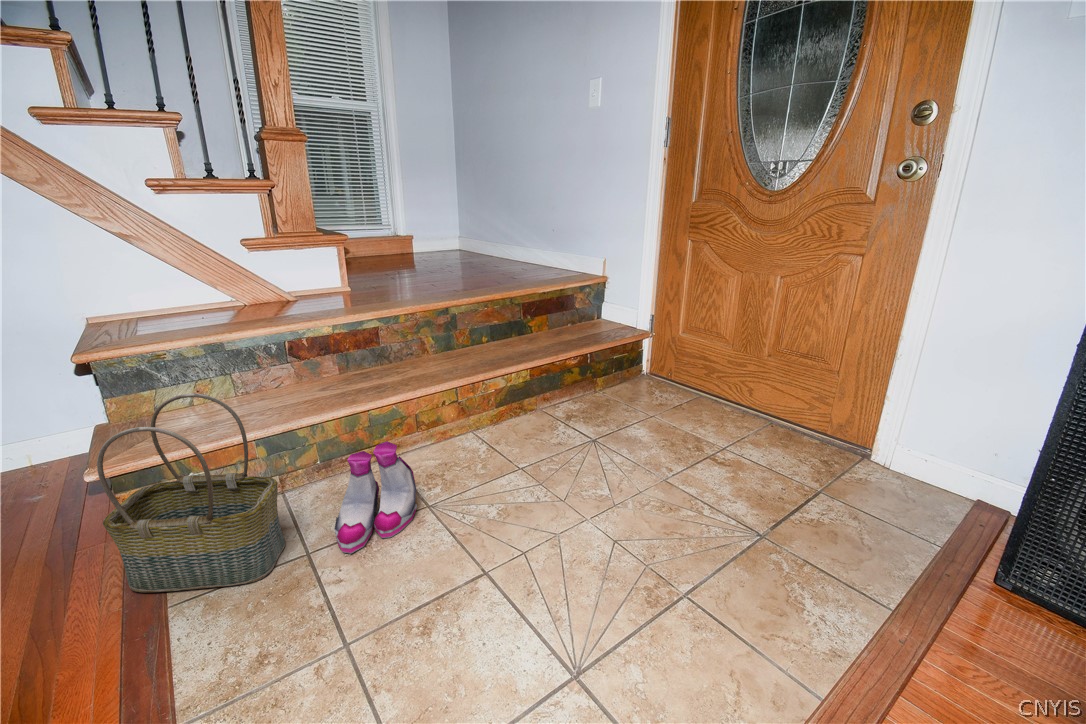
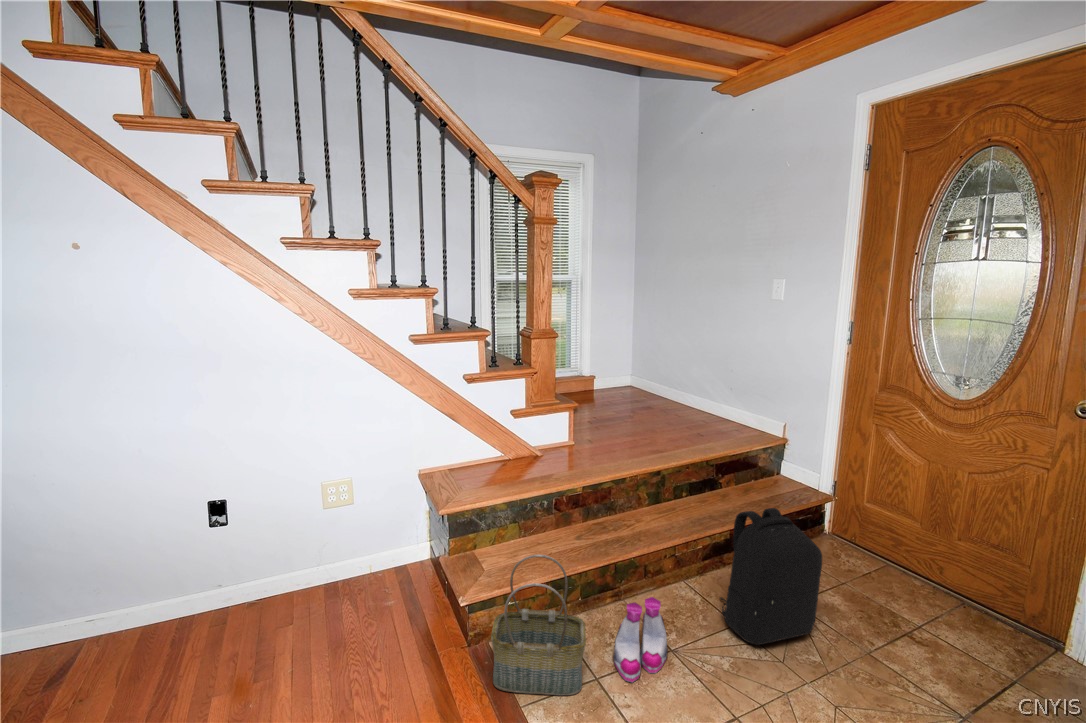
backpack: none [501,325,611,487] -> present [720,508,822,645]

